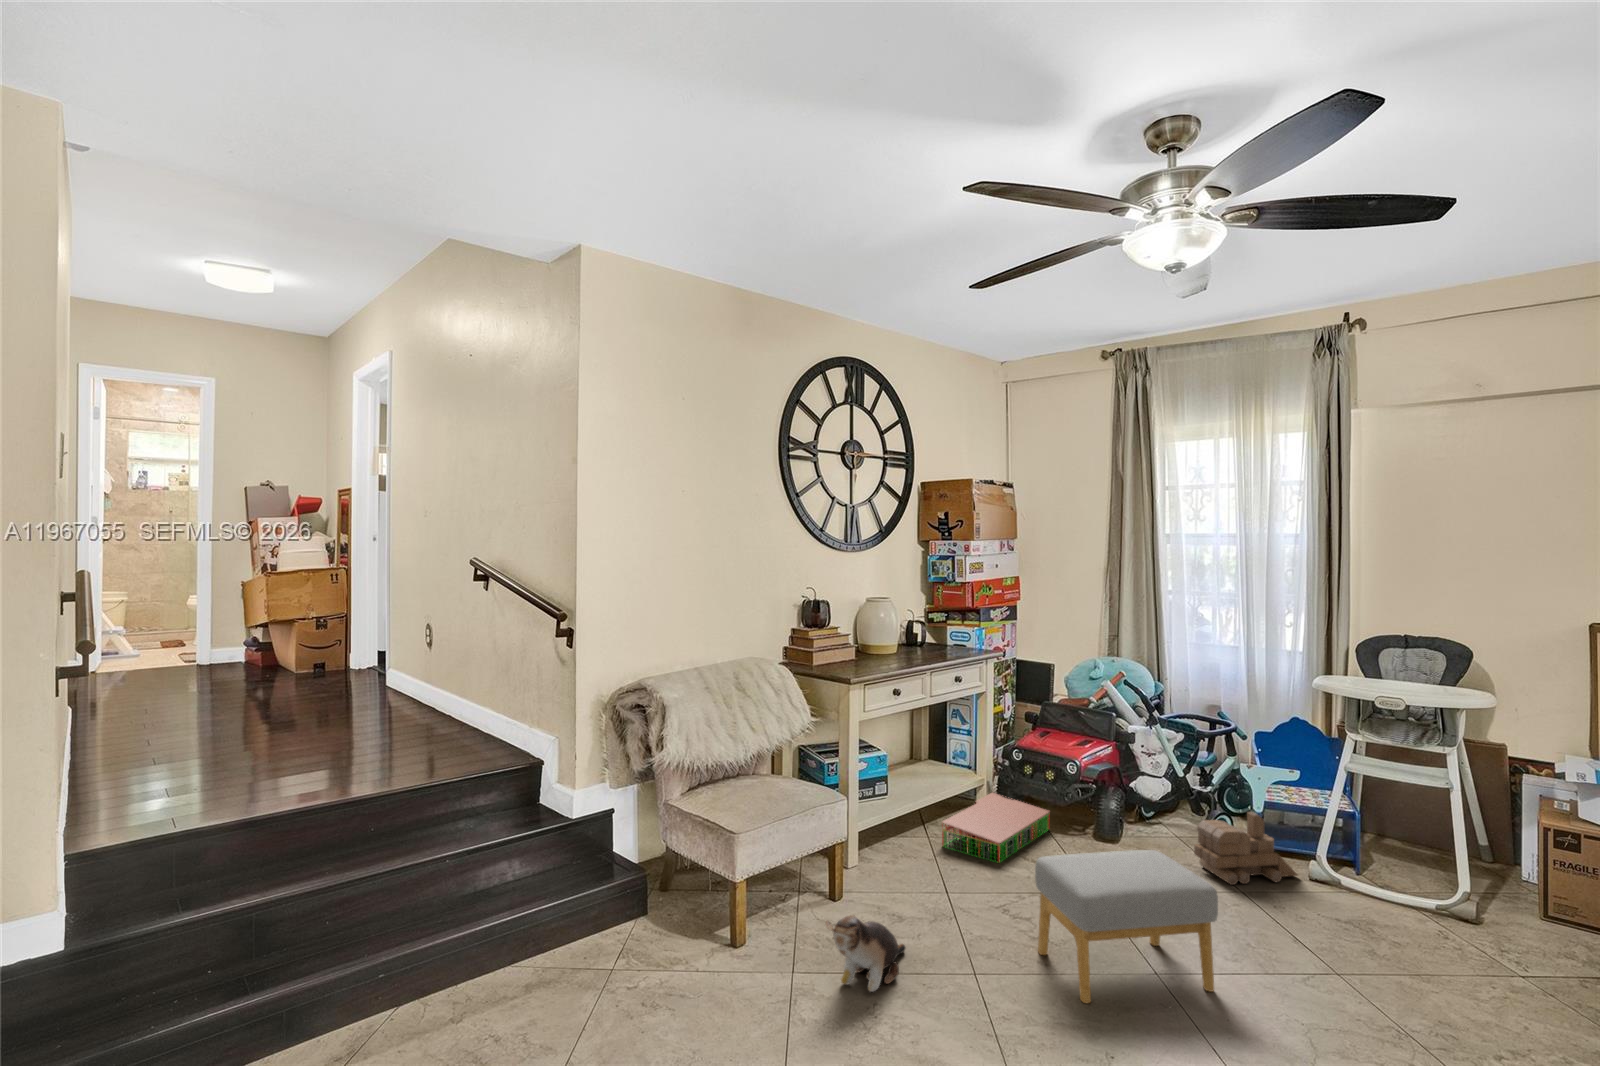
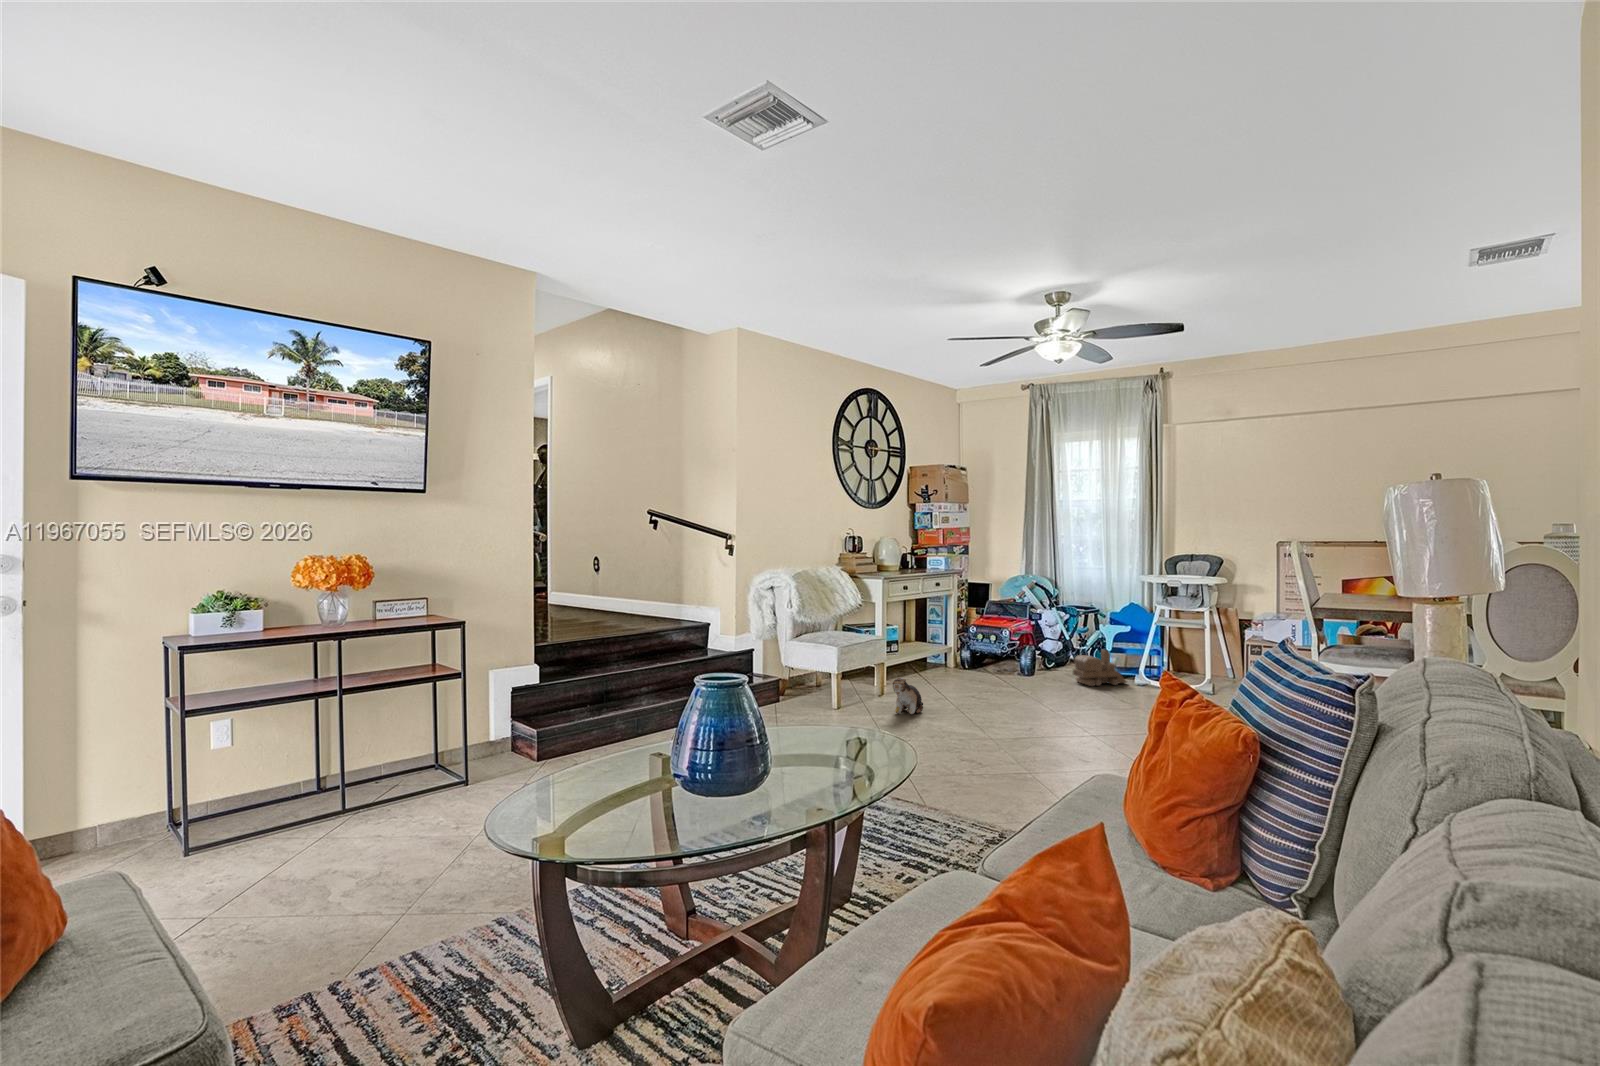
storage bin: present [942,793,1050,862] -> none [931,654,992,682]
footstool: present [1035,850,1218,1003] -> none [989,654,1077,716]

